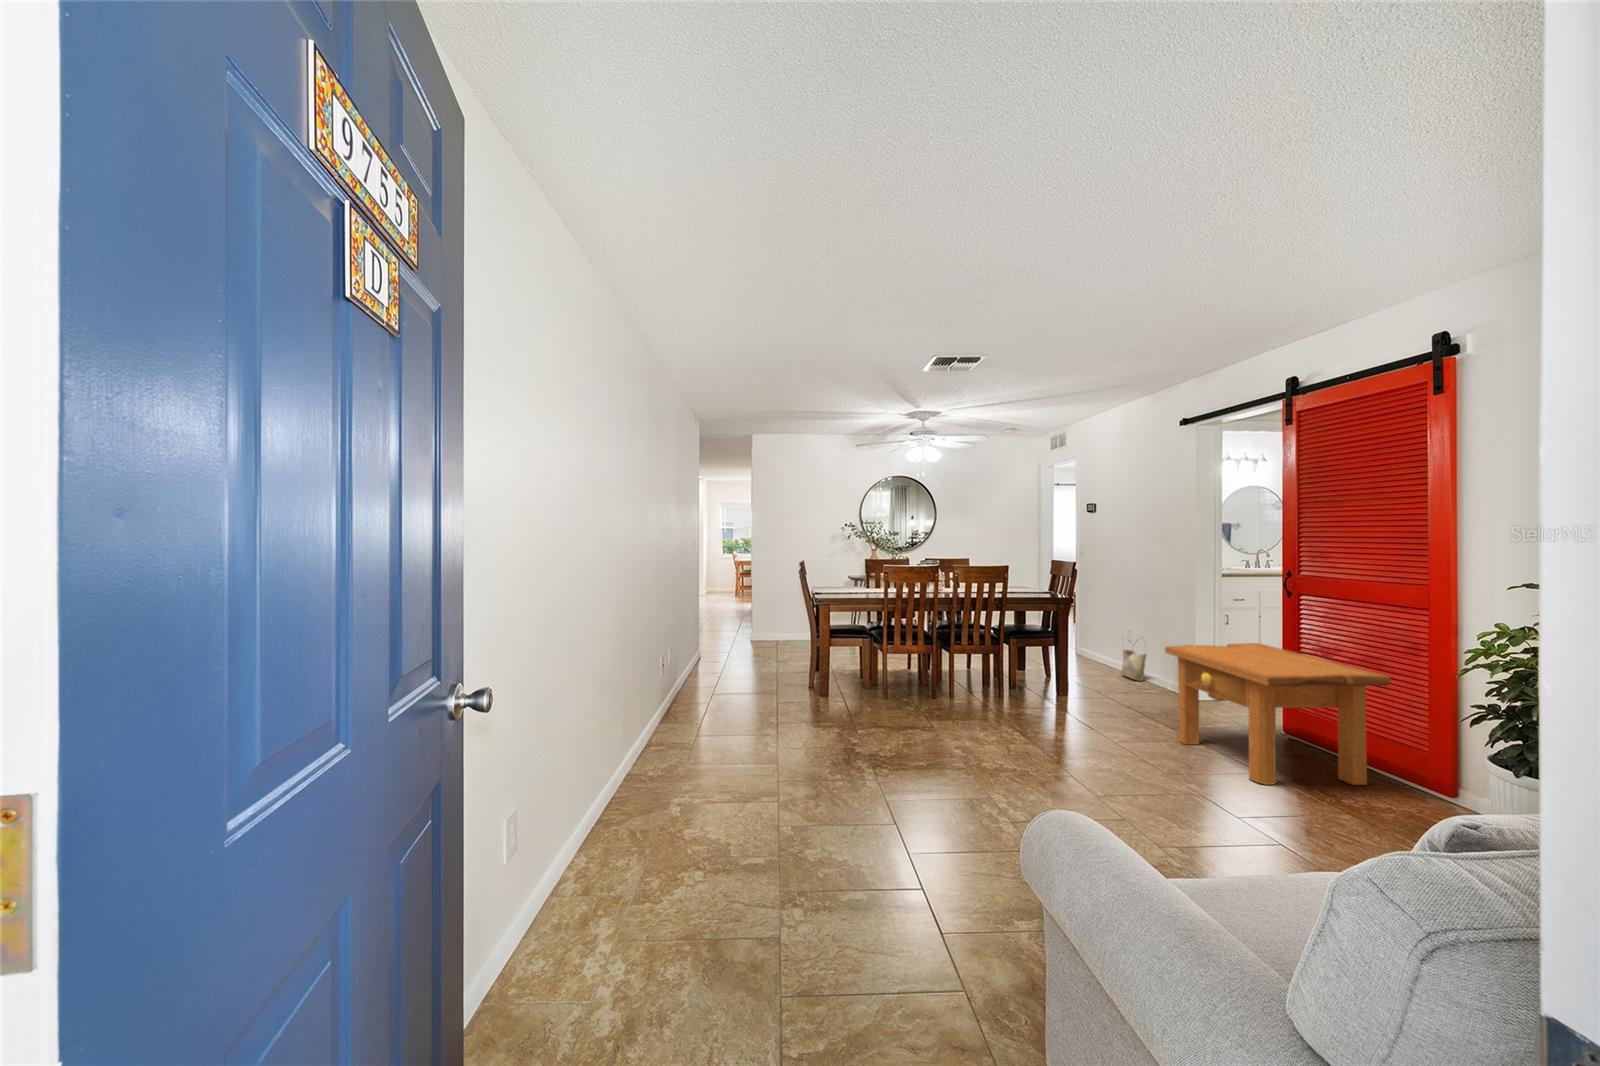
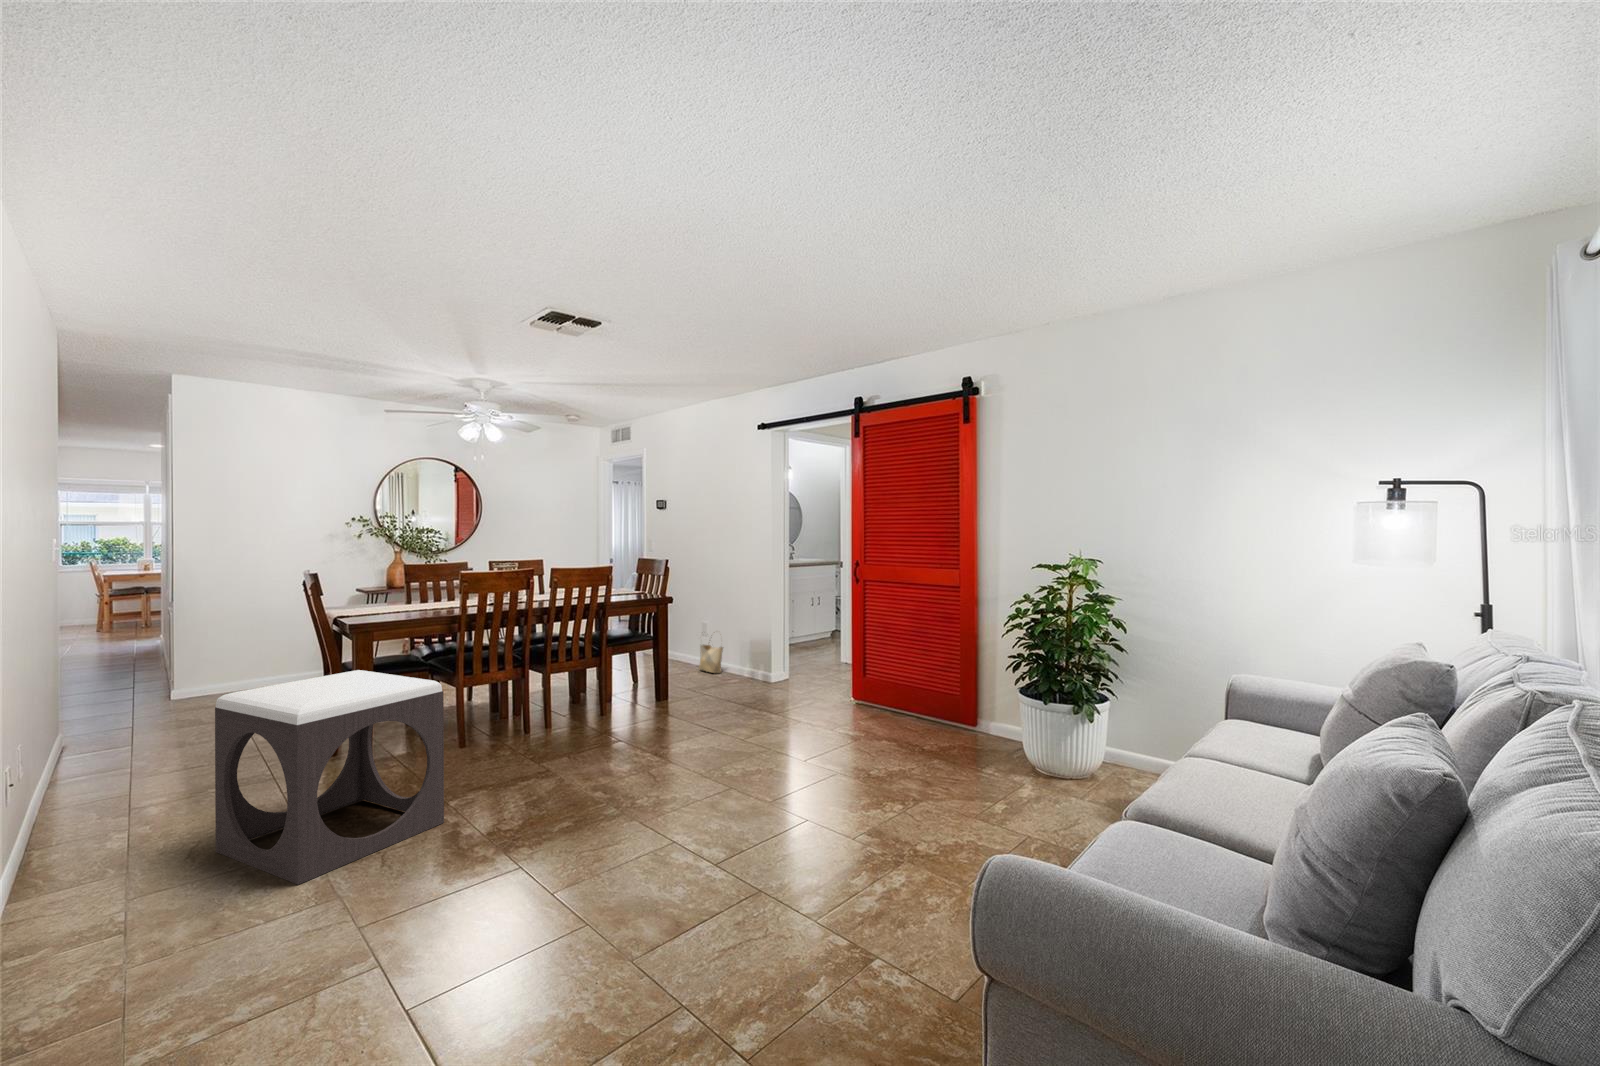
footstool: none [727,630,845,757] -> present [215,670,444,885]
side table: present [1165,643,1391,785] -> none [774,627,943,751]

